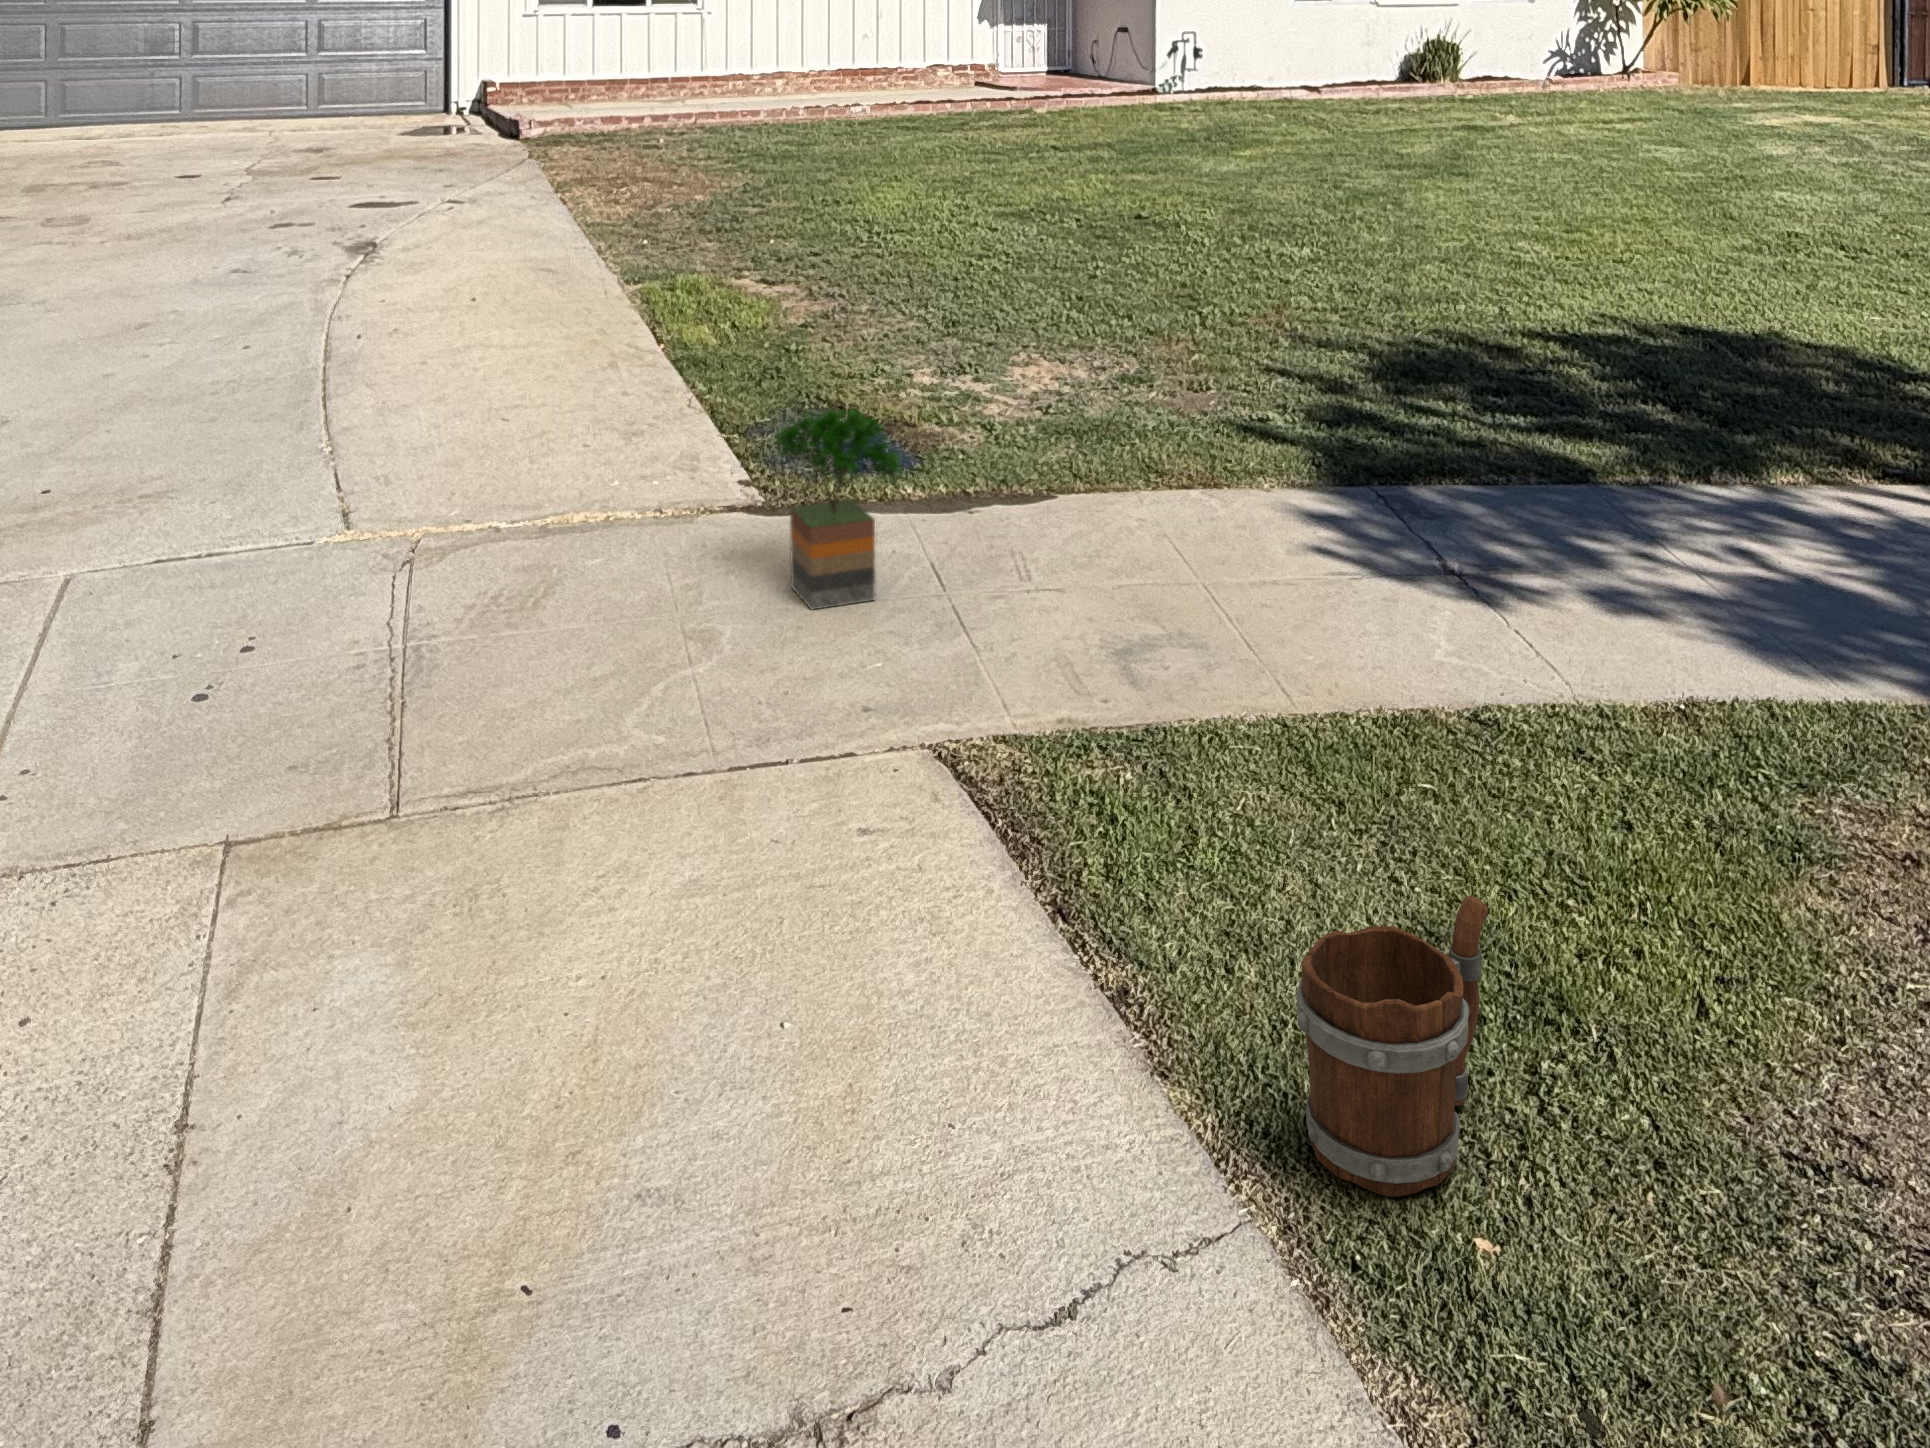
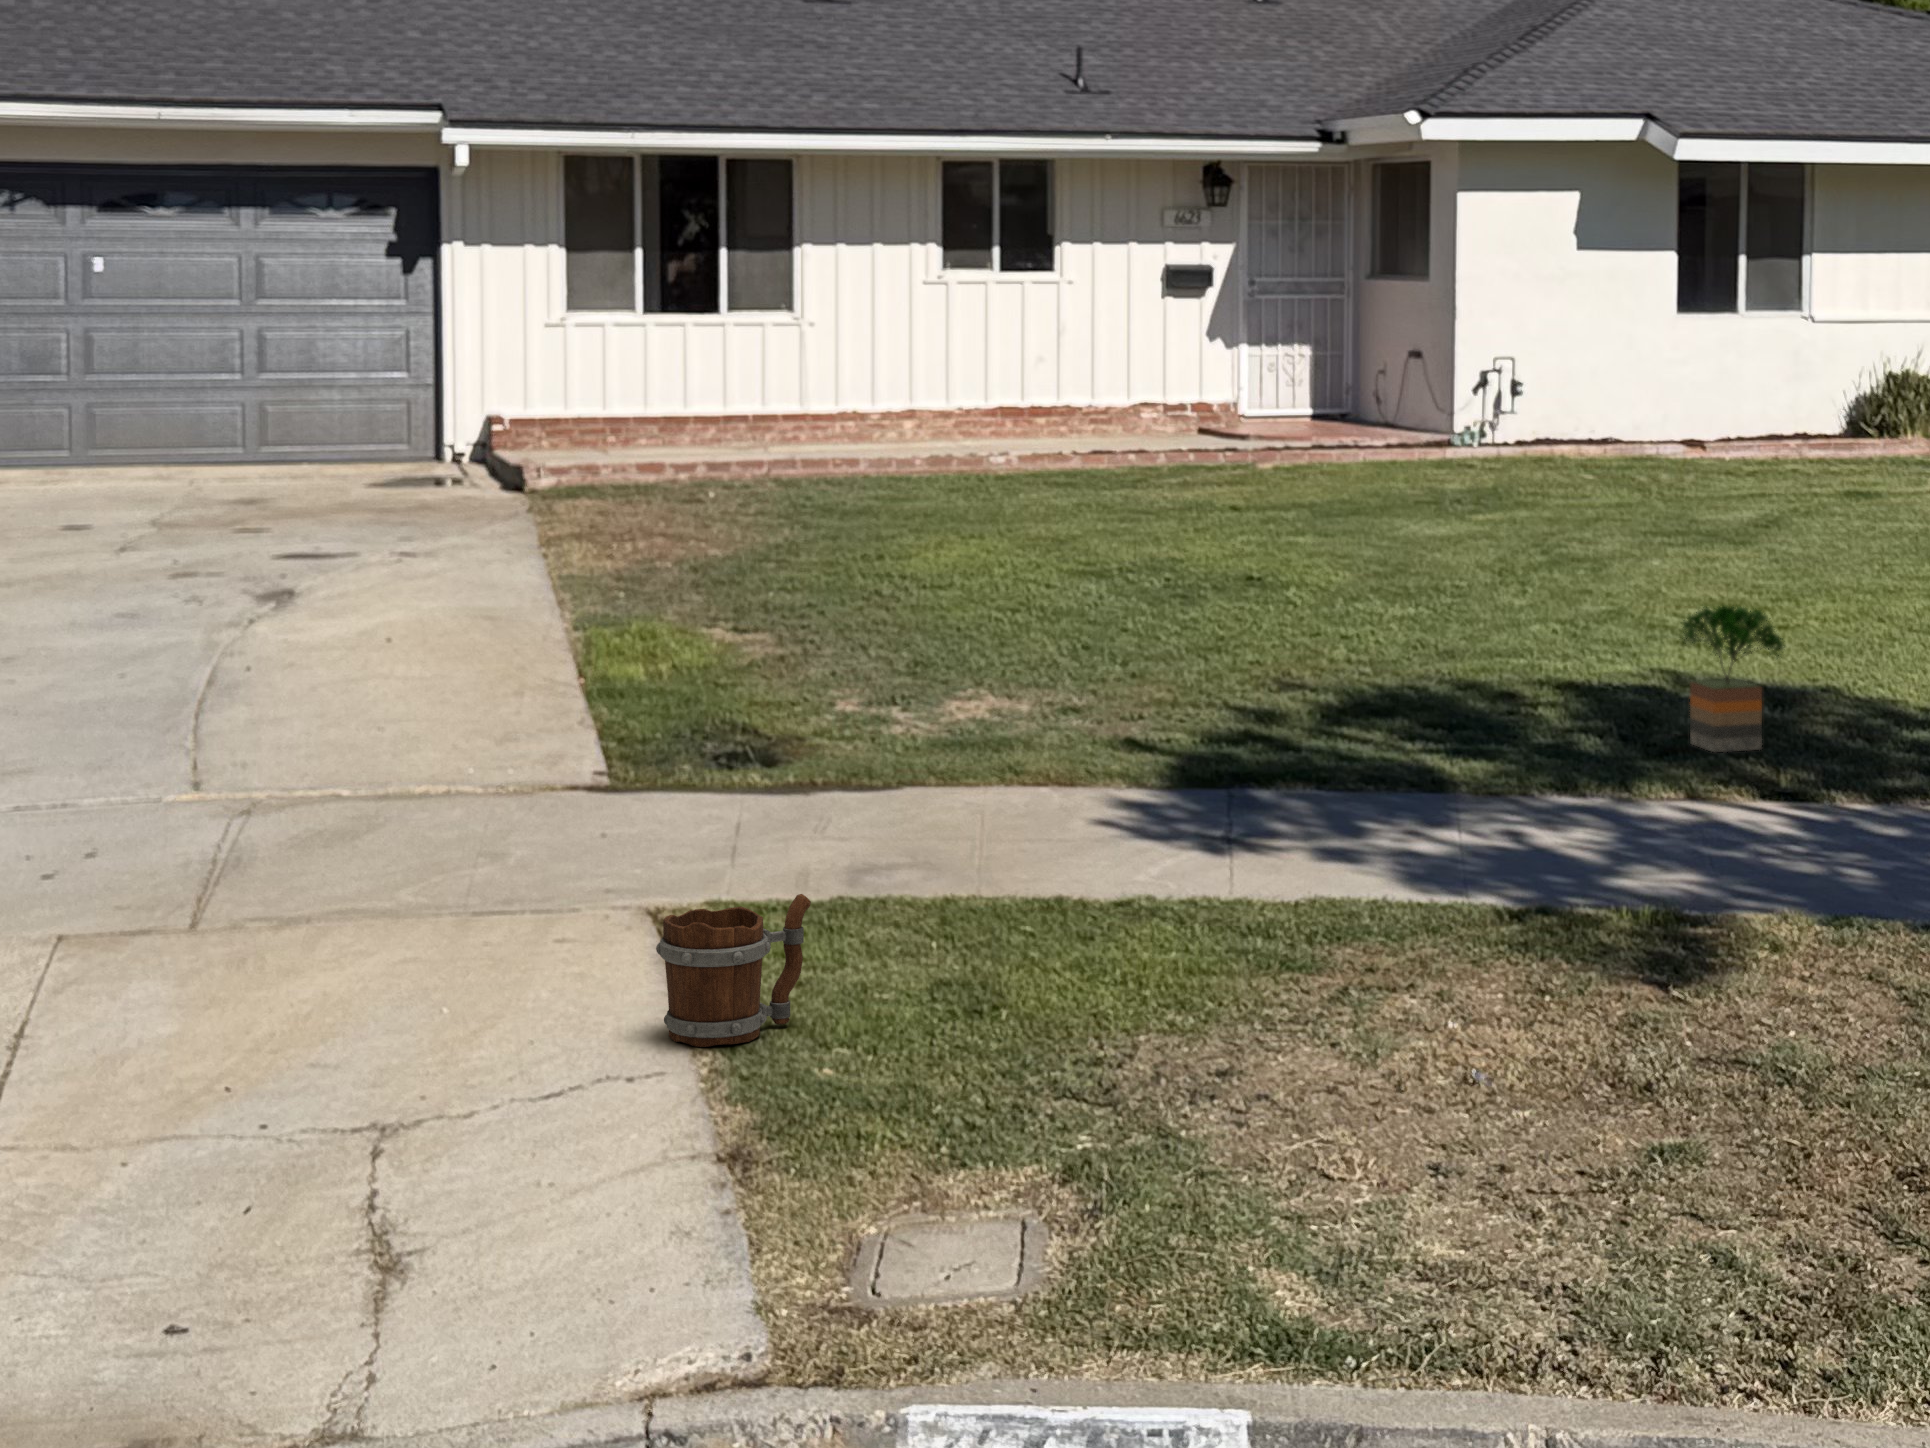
potted tree: present [774,409,903,610] -> present [1682,606,1785,752]

